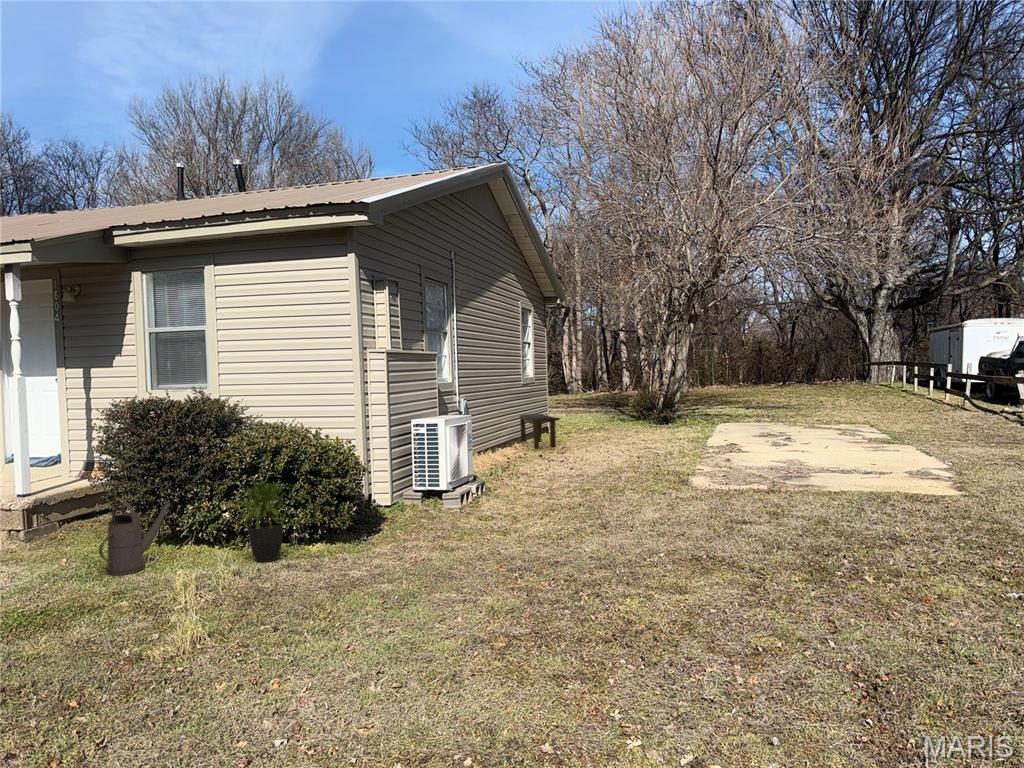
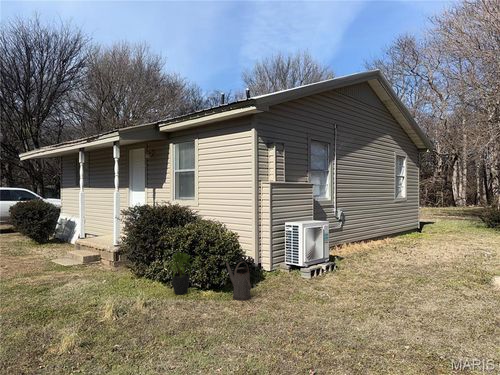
bench: present [520,414,556,448] -> none [390,221,410,242]
watering can: present [99,502,170,575] -> present [226,262,251,301]

